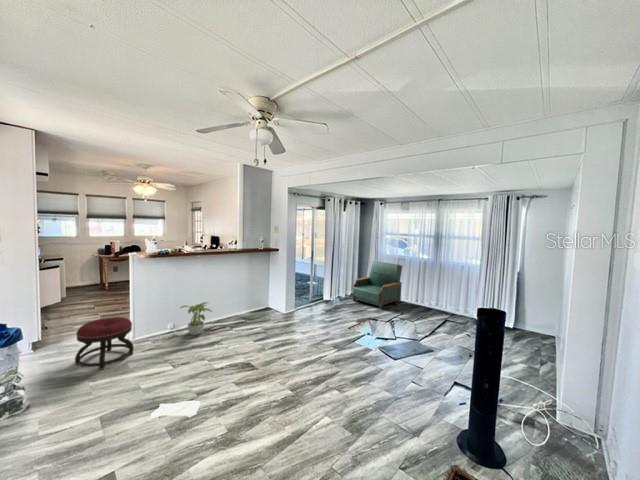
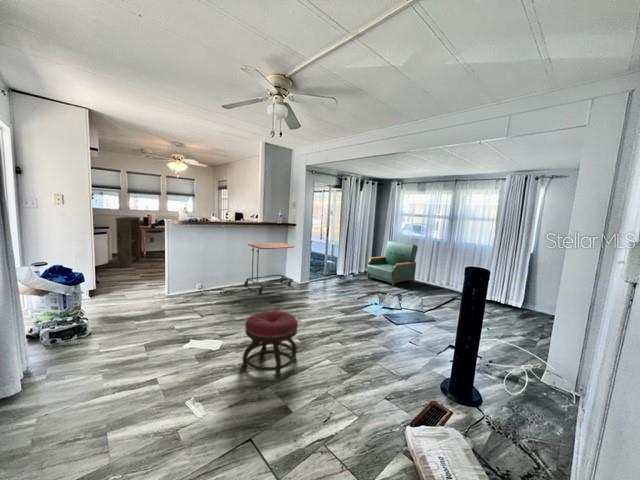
bookshelf: none [71,245,102,305] -> present [115,217,140,268]
side table: none [223,270,277,328] -> present [244,243,294,293]
potted plant: present [180,302,212,335] -> none [206,268,235,295]
ottoman: present [75,317,134,370] -> present [243,310,298,375]

